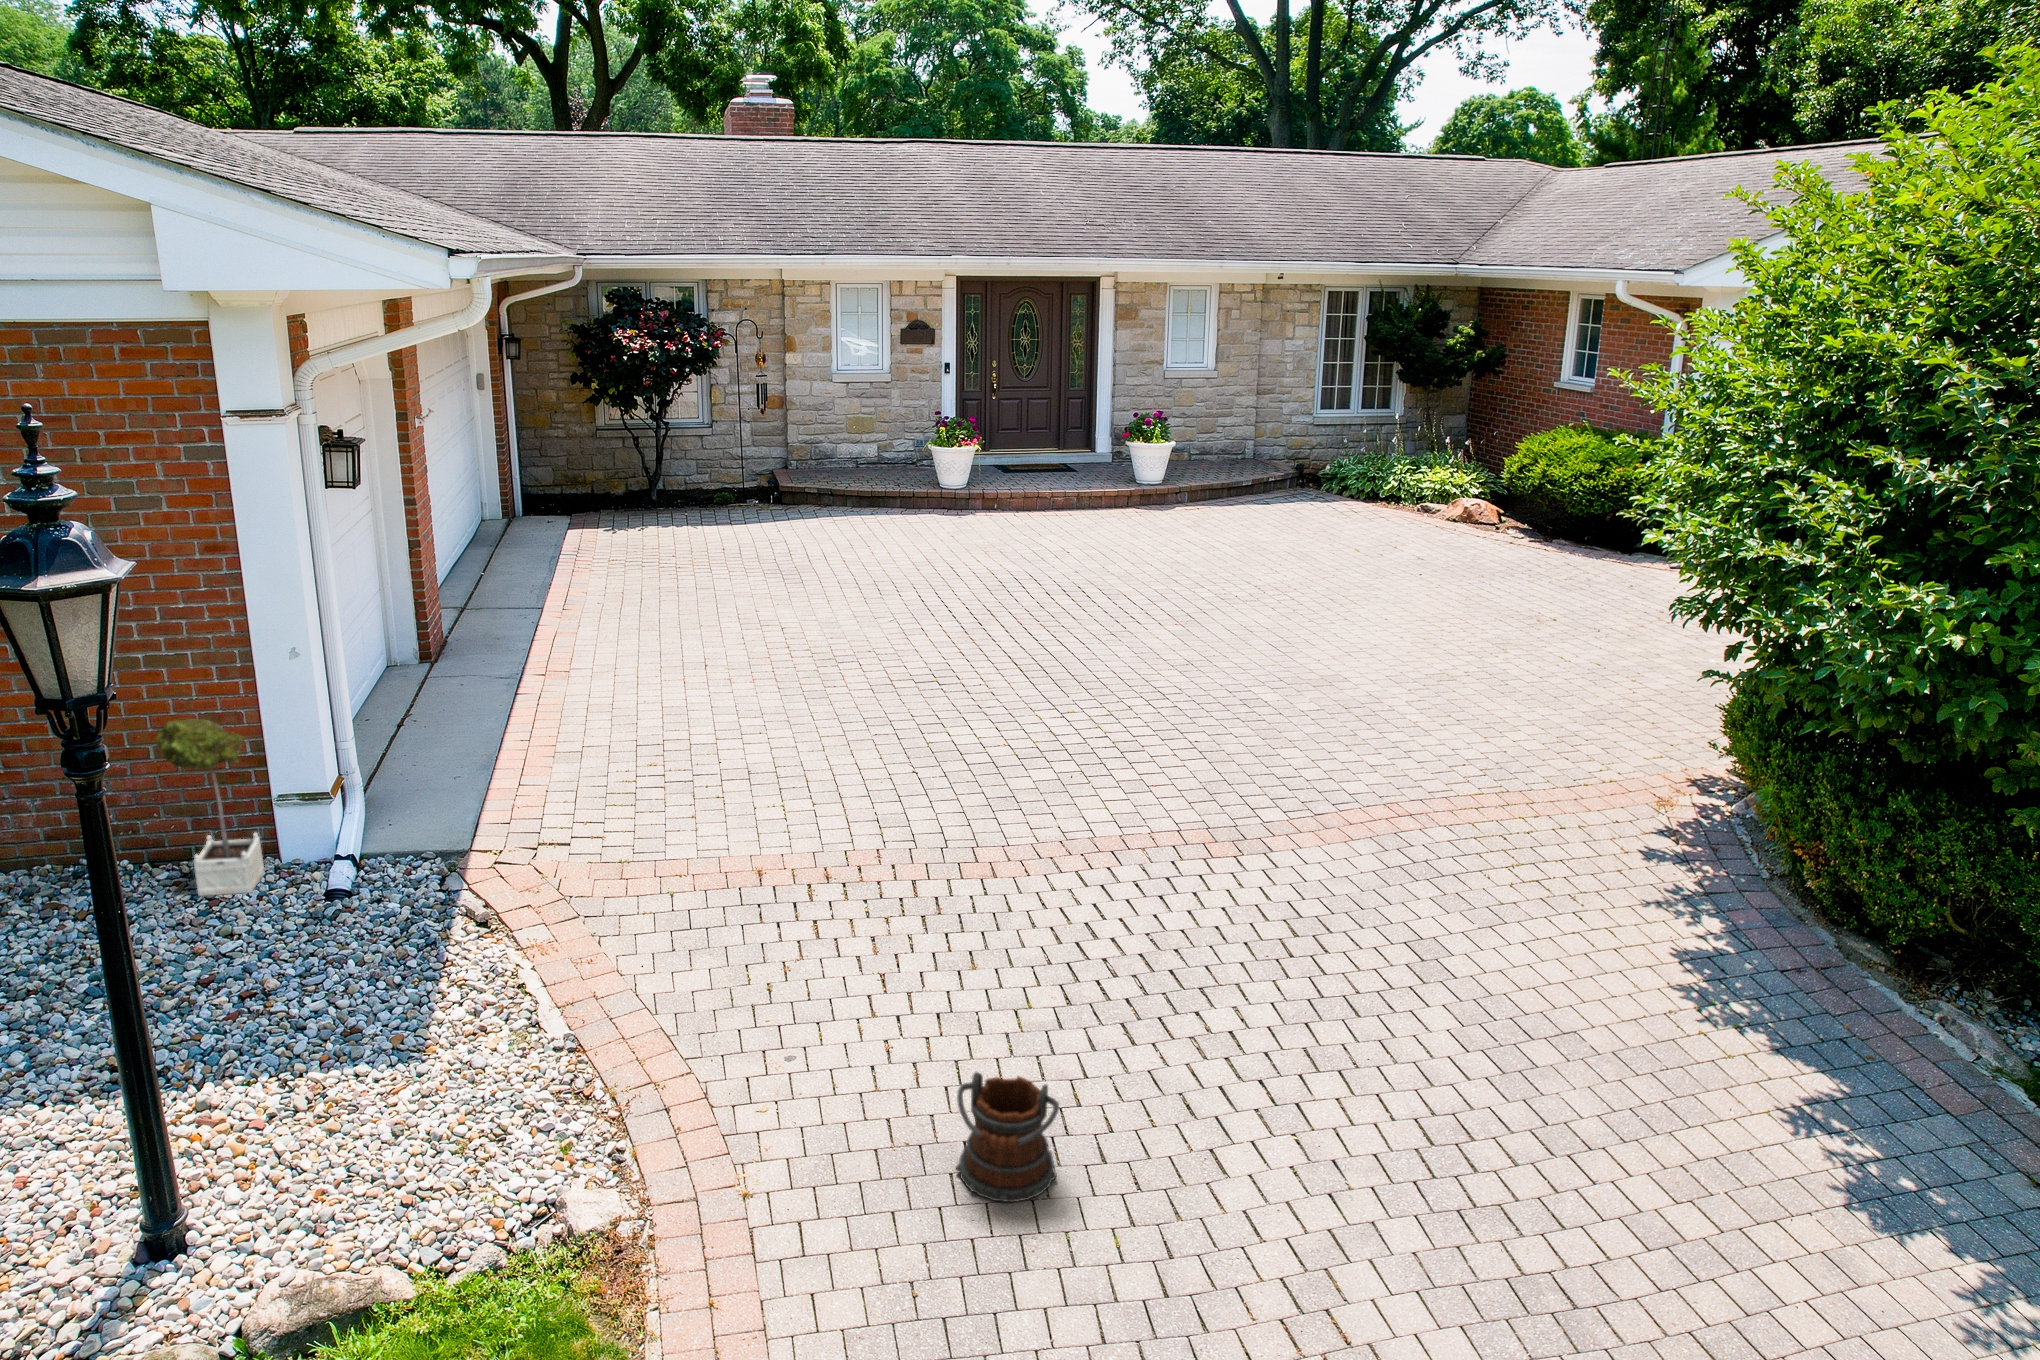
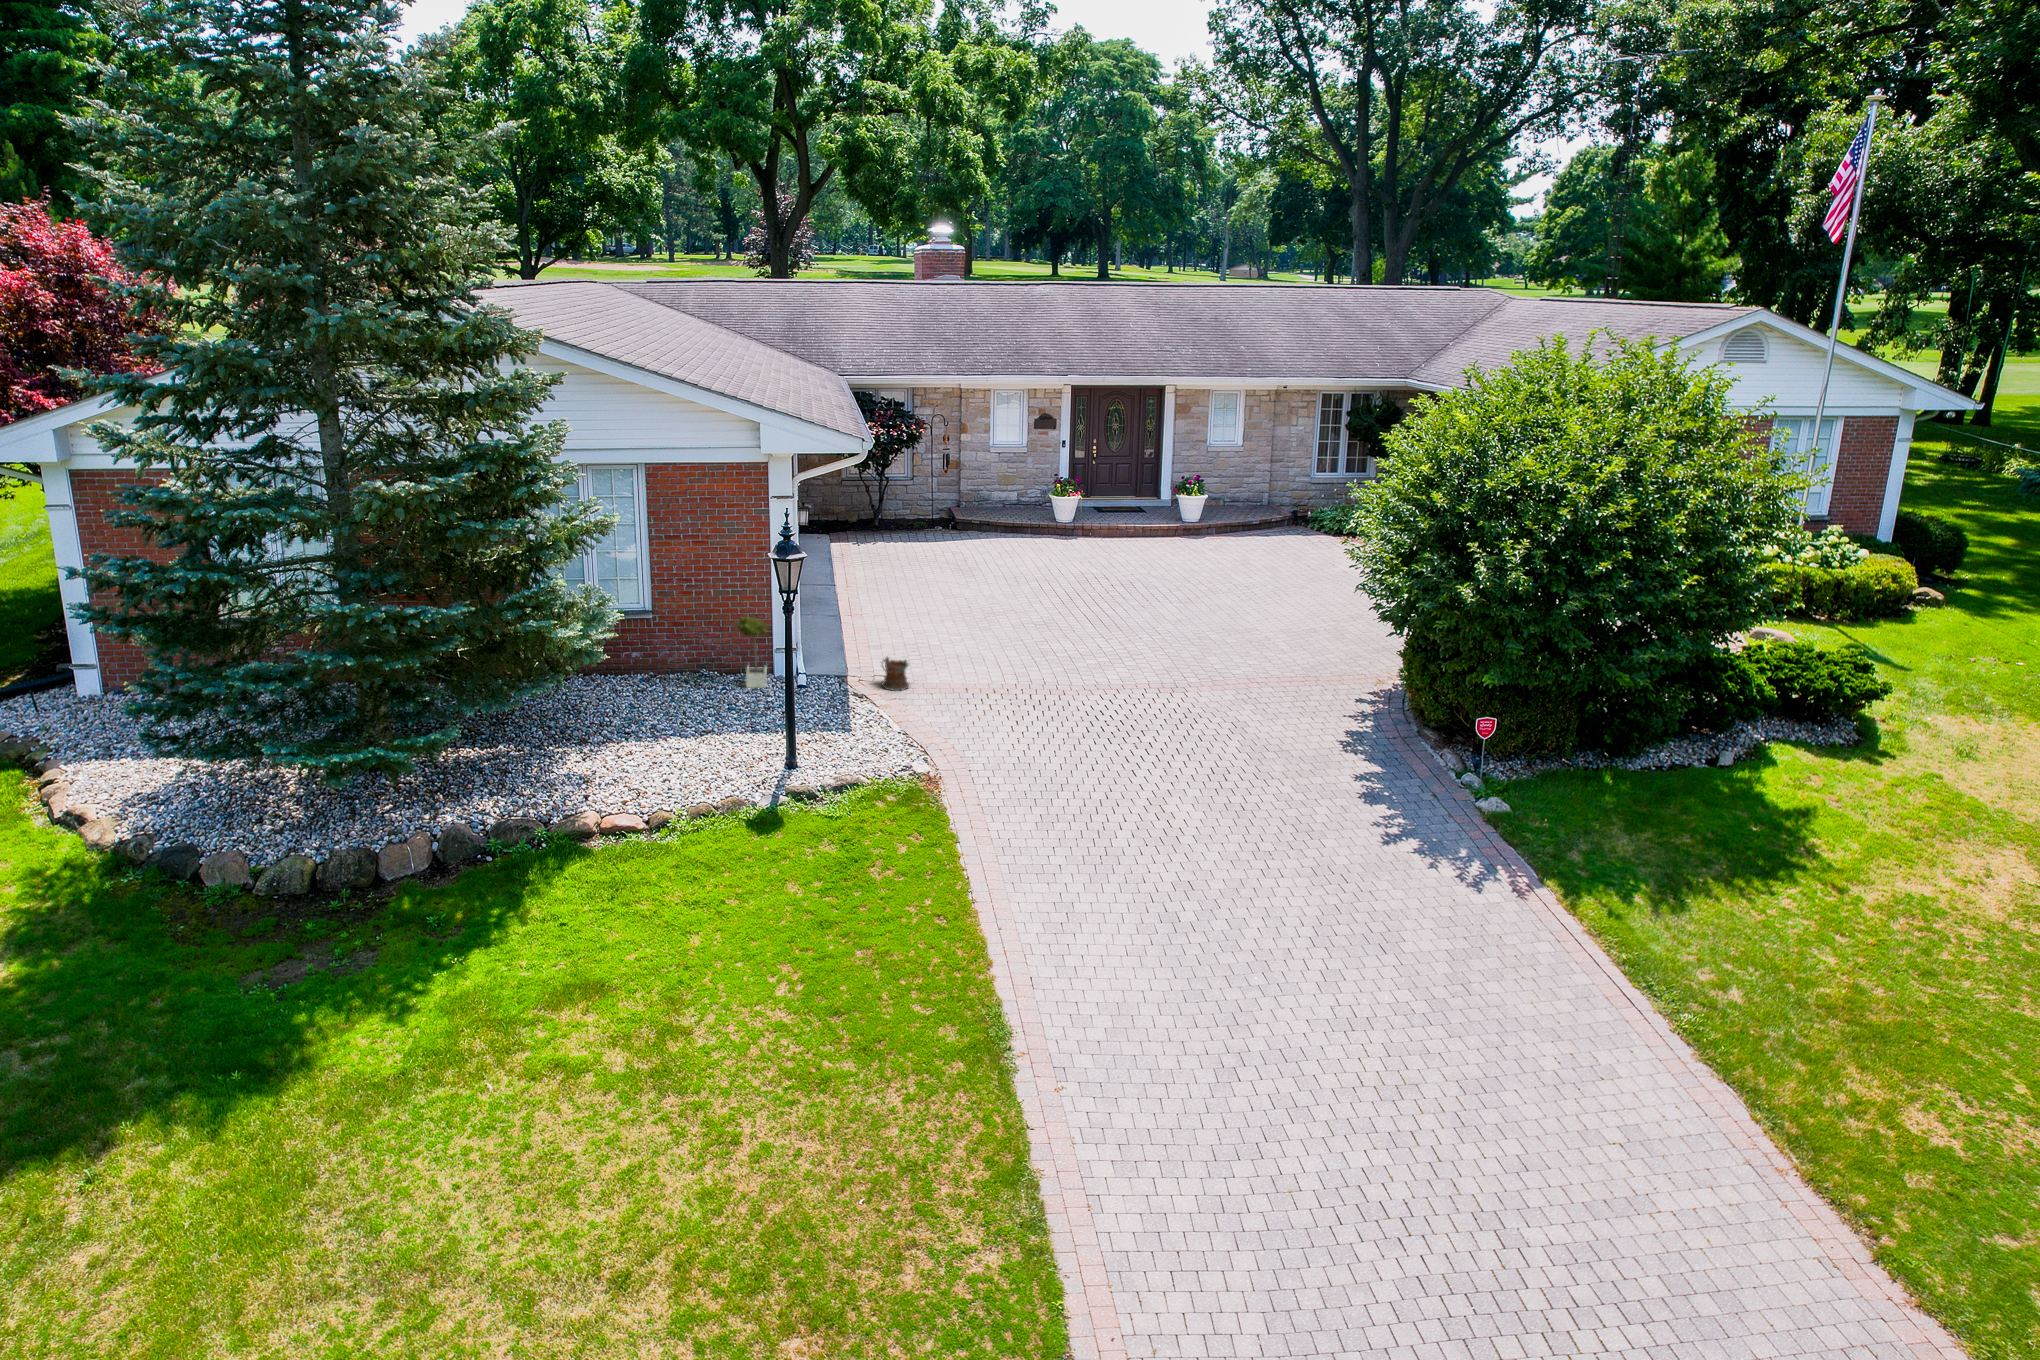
bucket: present [956,1072,1059,1202] -> present [882,657,909,691]

